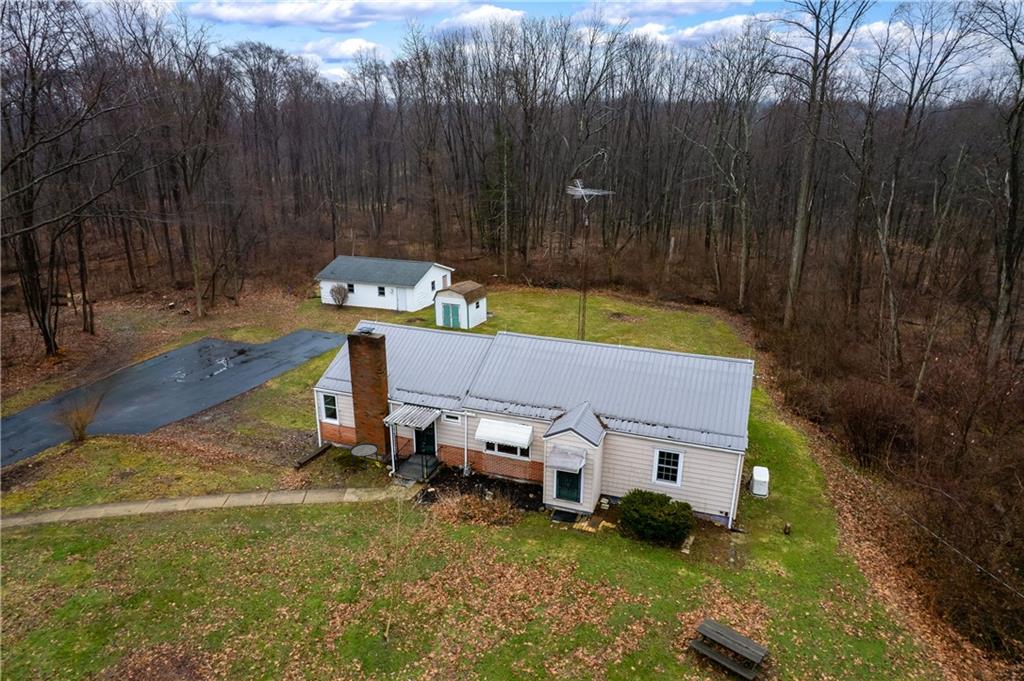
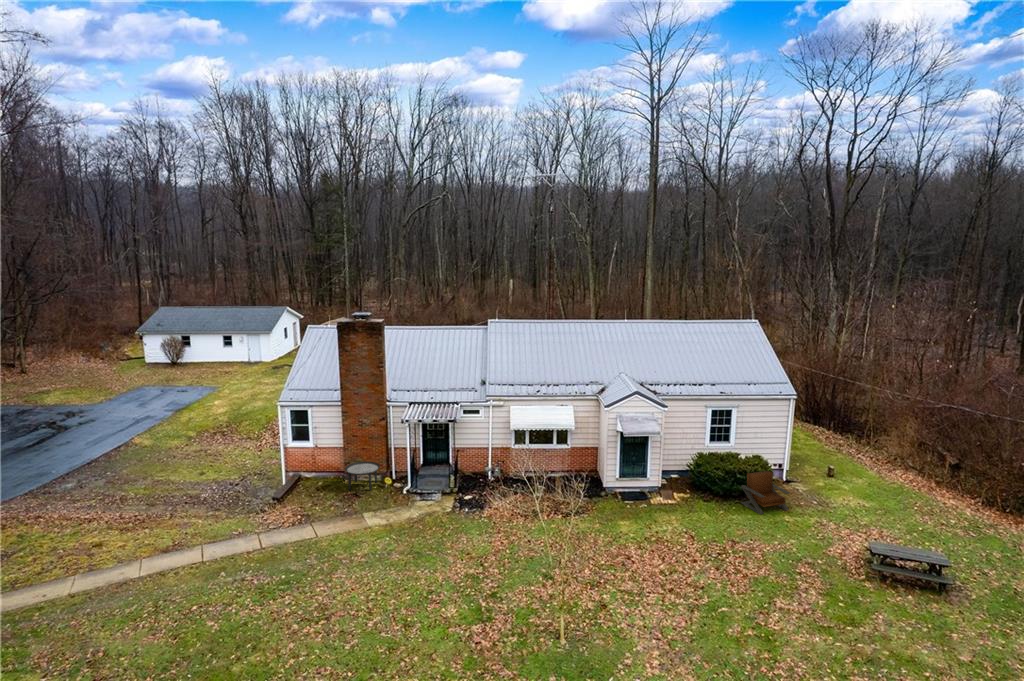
lounge chair: none [660,534,702,581] -> present [741,471,790,514]

